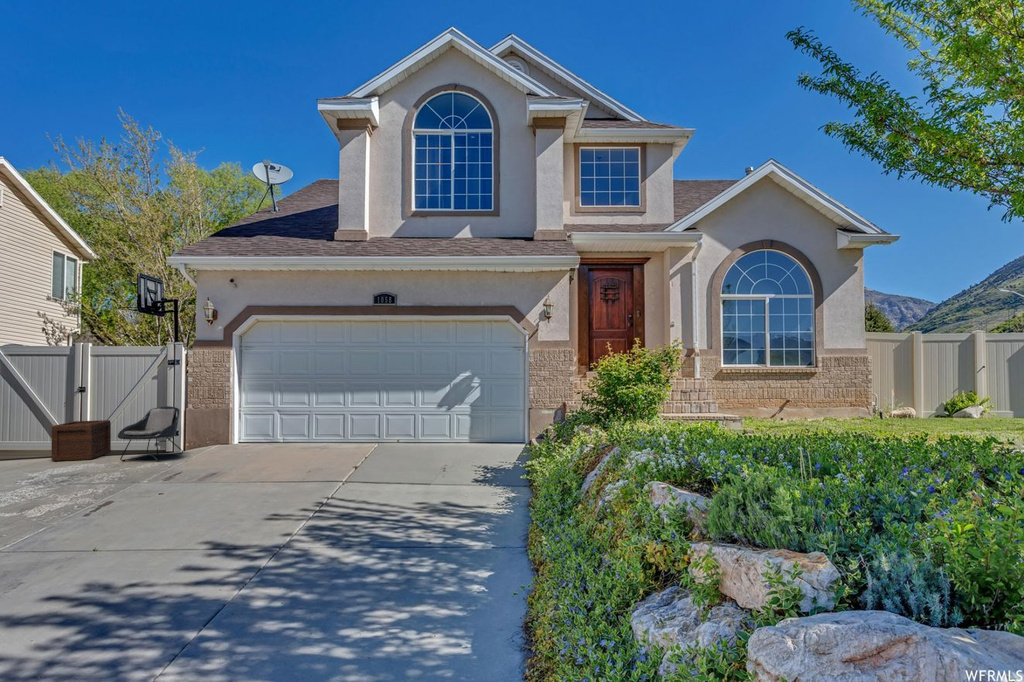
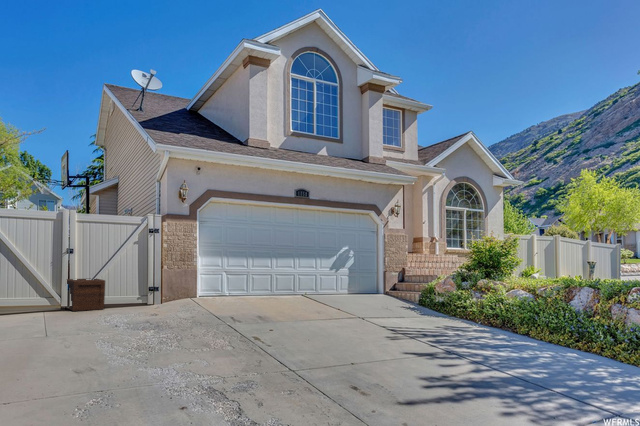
lounge chair: present [118,406,183,461] -> none [134,267,173,309]

